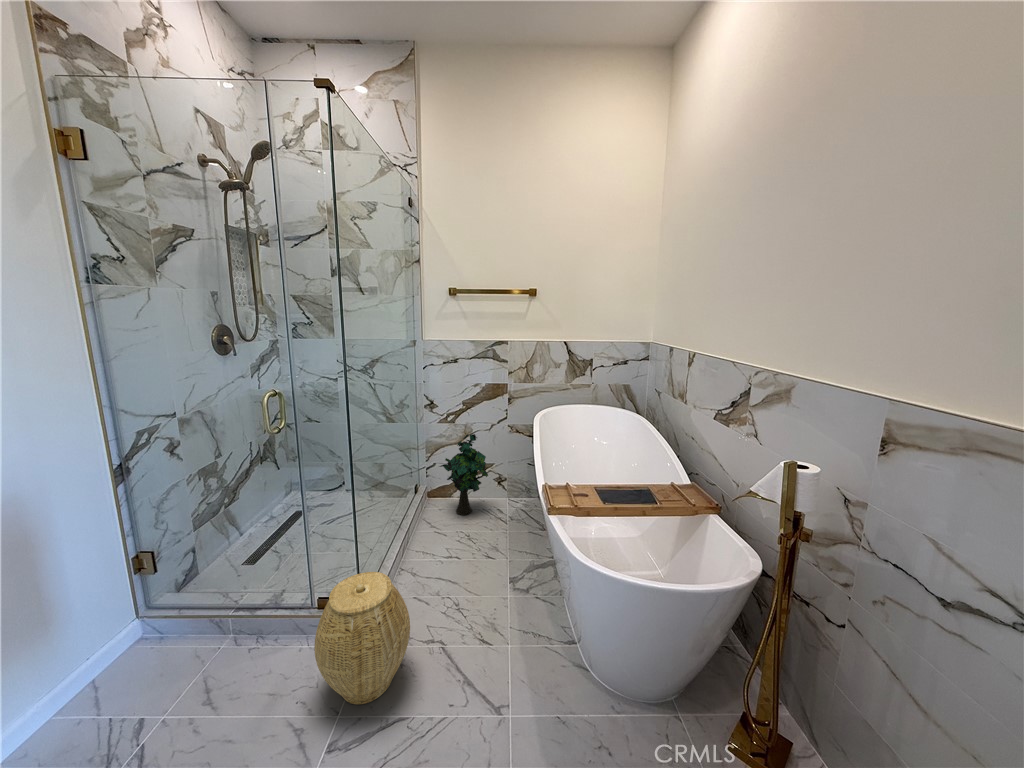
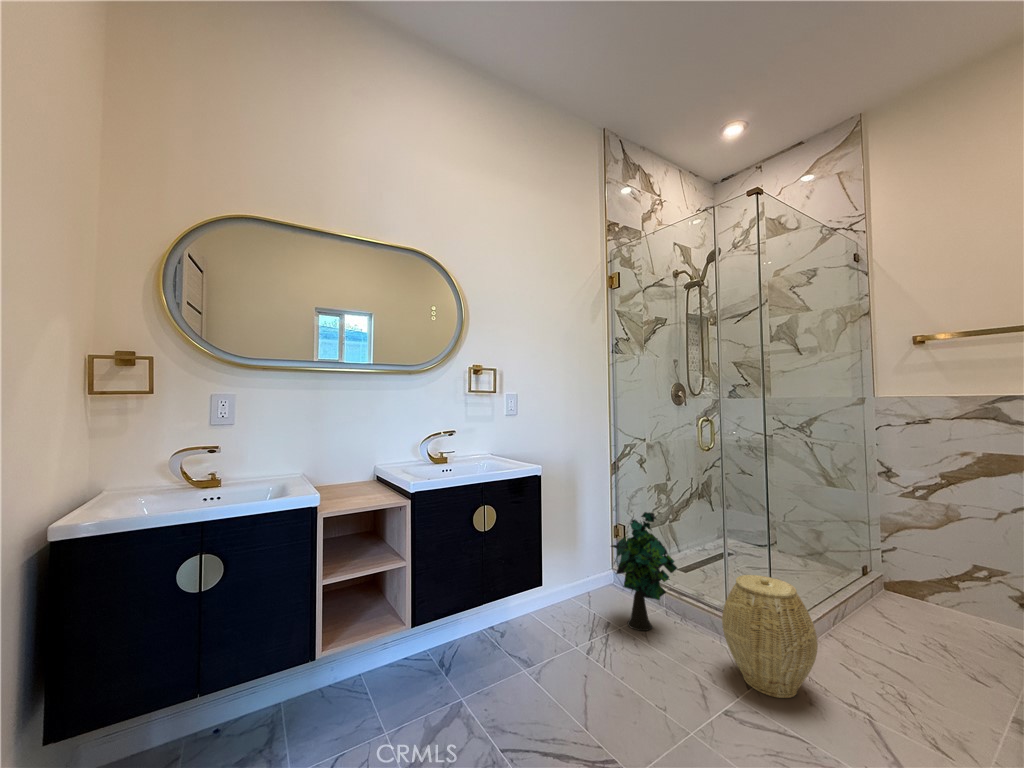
decorative plant: present [440,434,488,515] -> present [611,512,677,631]

